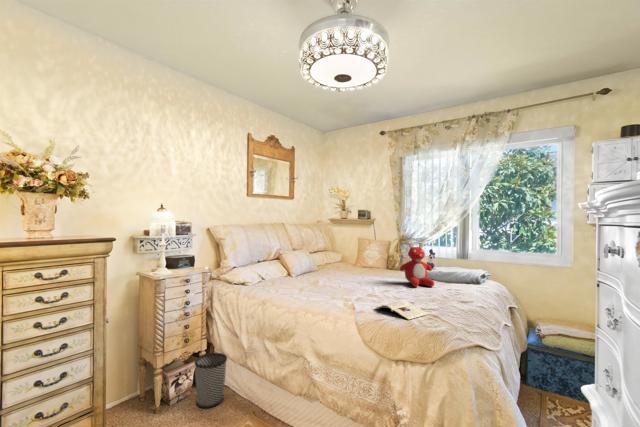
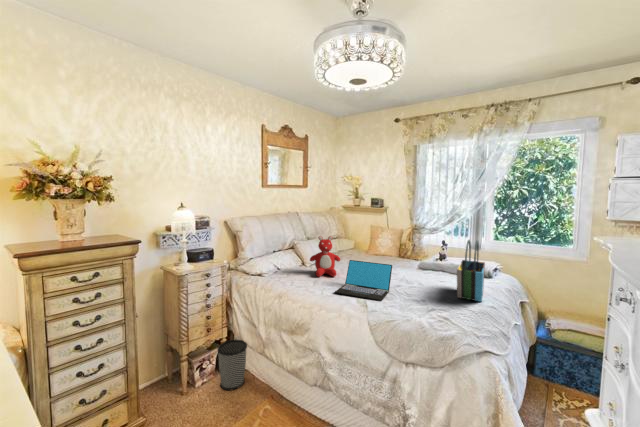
tote bag: none [445,241,473,303] -> present [457,240,485,302]
teddy bear: present [400,243,434,287] -> present [310,236,340,277]
laptop: none [321,265,380,304] -> present [335,260,392,301]
magazine: present [376,301,428,320] -> none [387,301,440,322]

